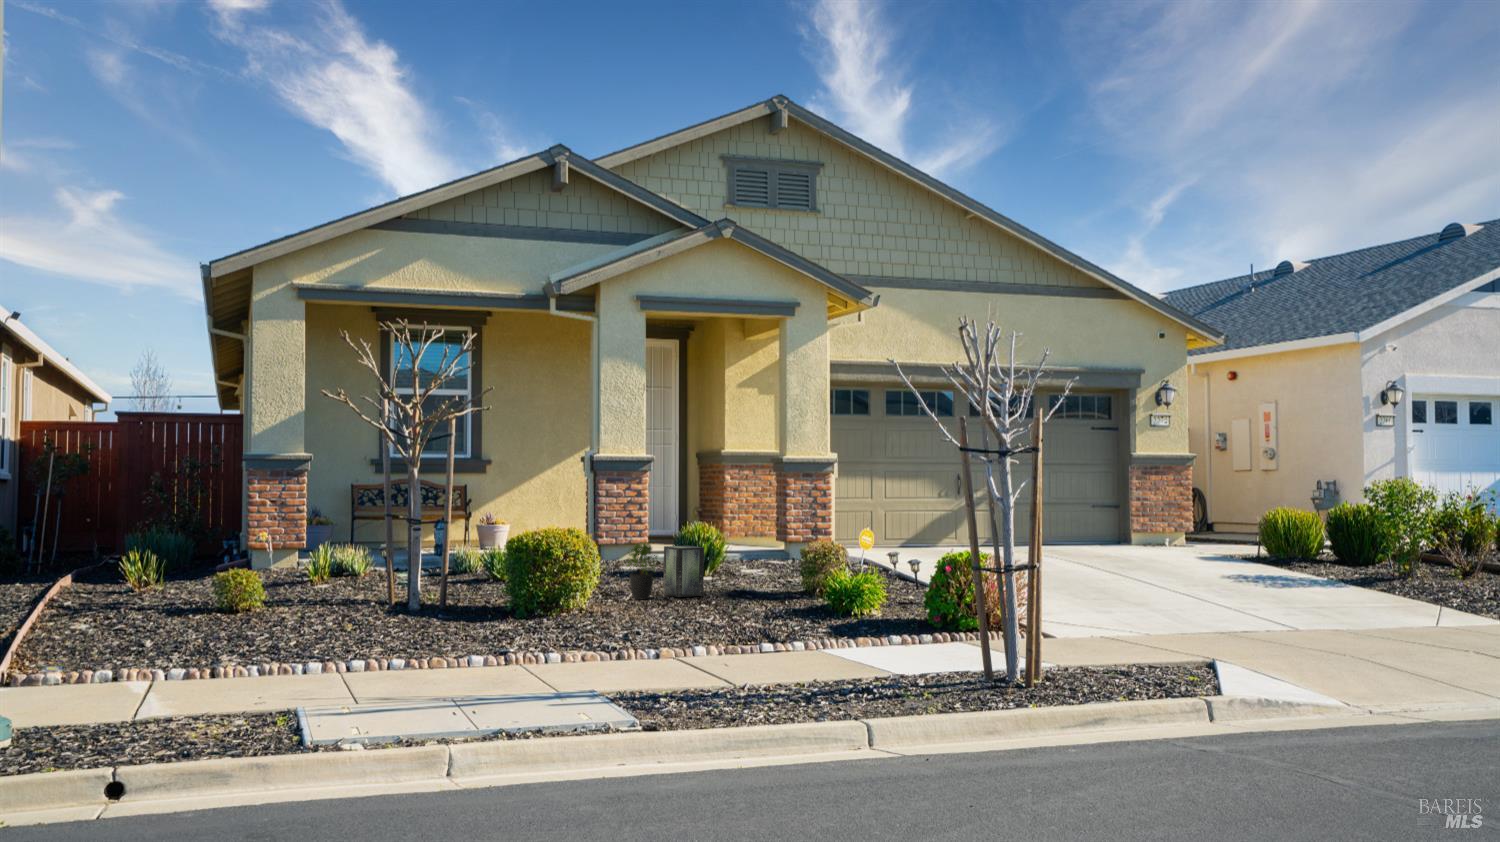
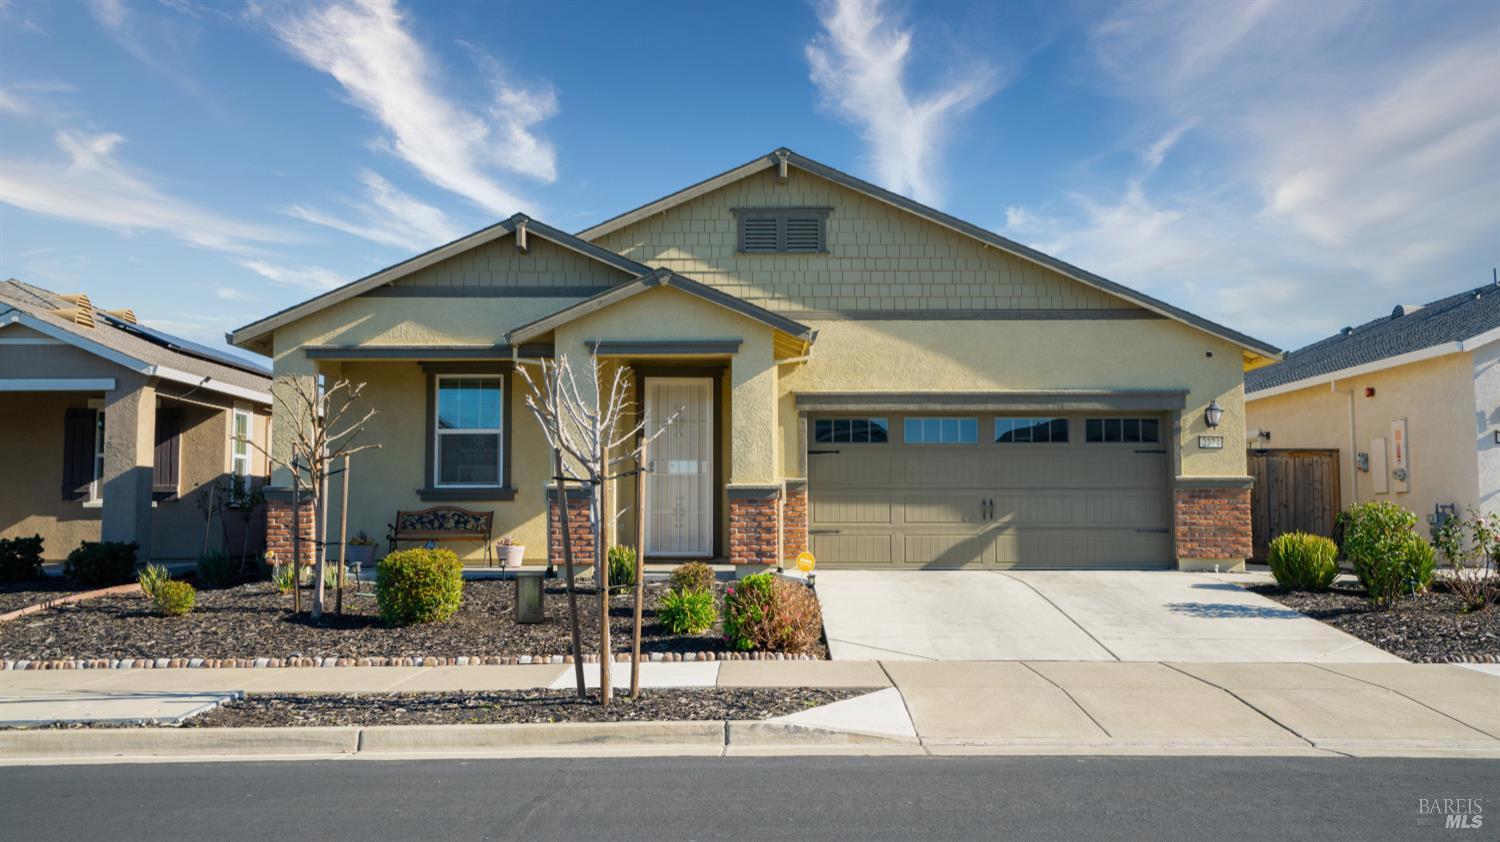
potted plant: present [623,542,657,600] -> none [463,567,497,624]

